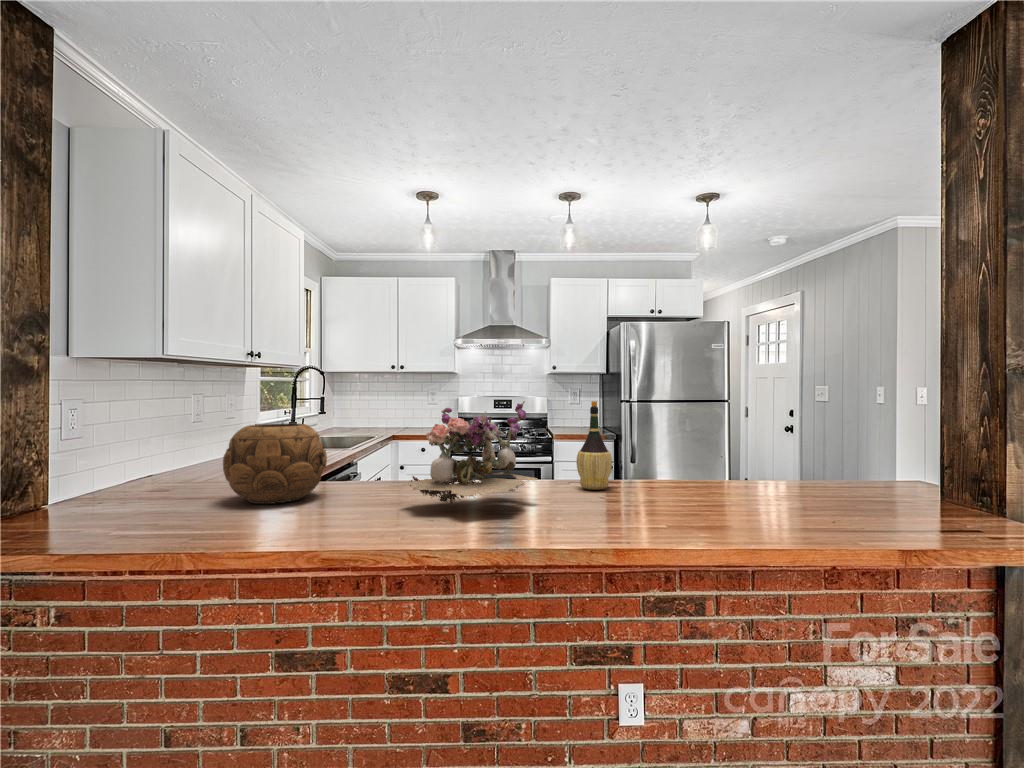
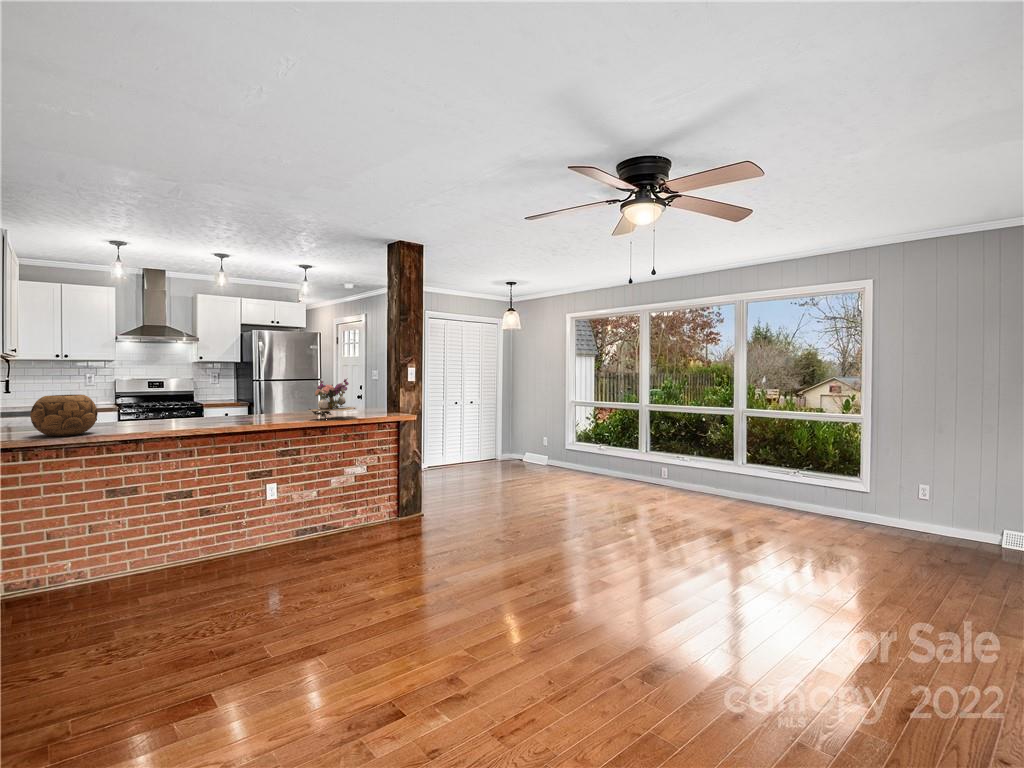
flower arrangement: present [402,401,538,506] -> present [308,378,355,418]
wine bottle: present [576,401,612,490] -> none [240,380,258,421]

